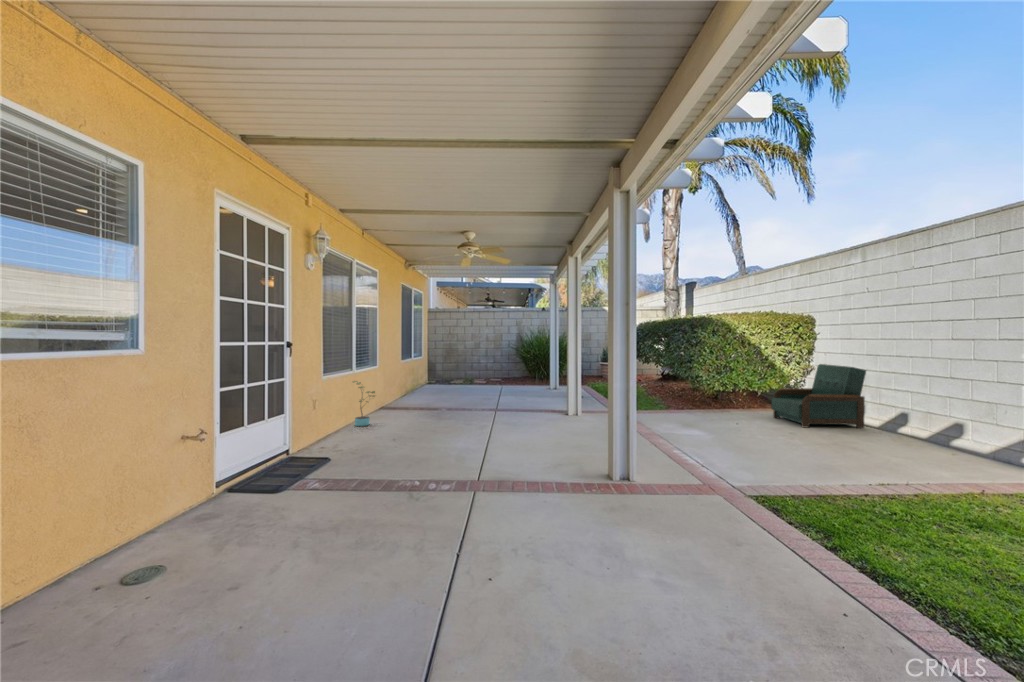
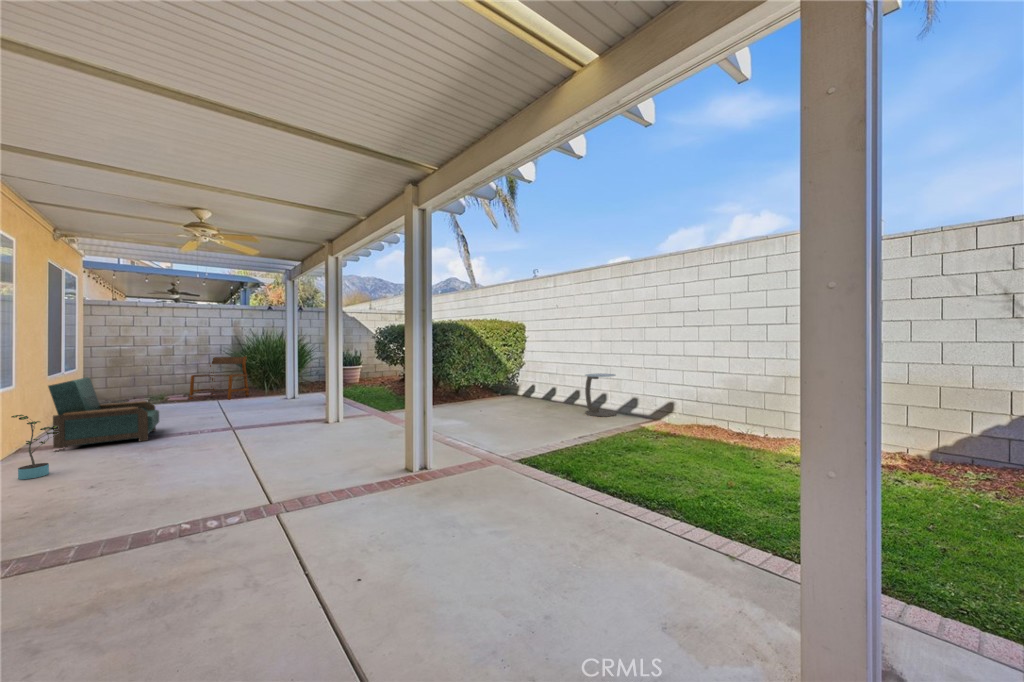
bench: none [469,345,510,383] -> present [189,356,249,399]
armchair: present [772,364,866,428] -> present [48,377,159,452]
side table: none [913,391,984,465] -> present [585,373,616,417]

